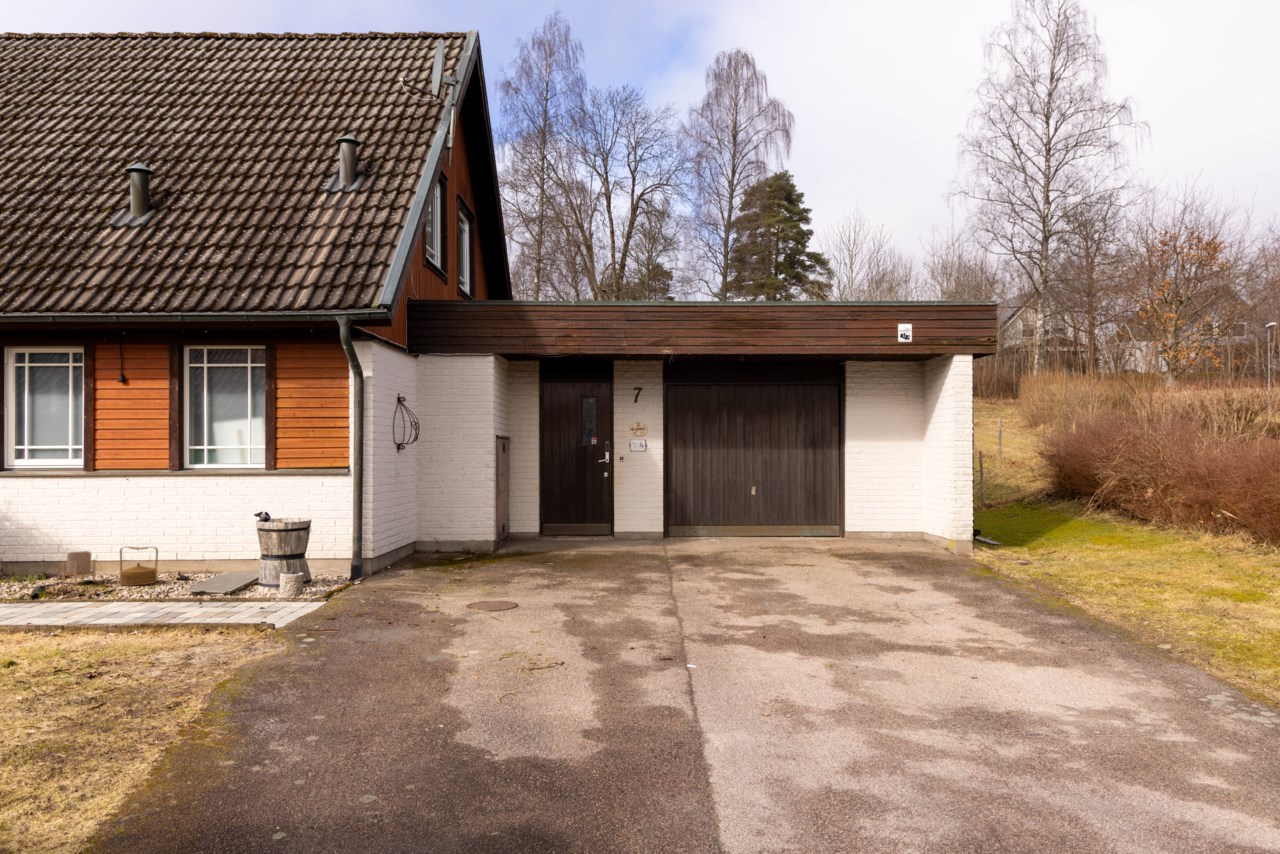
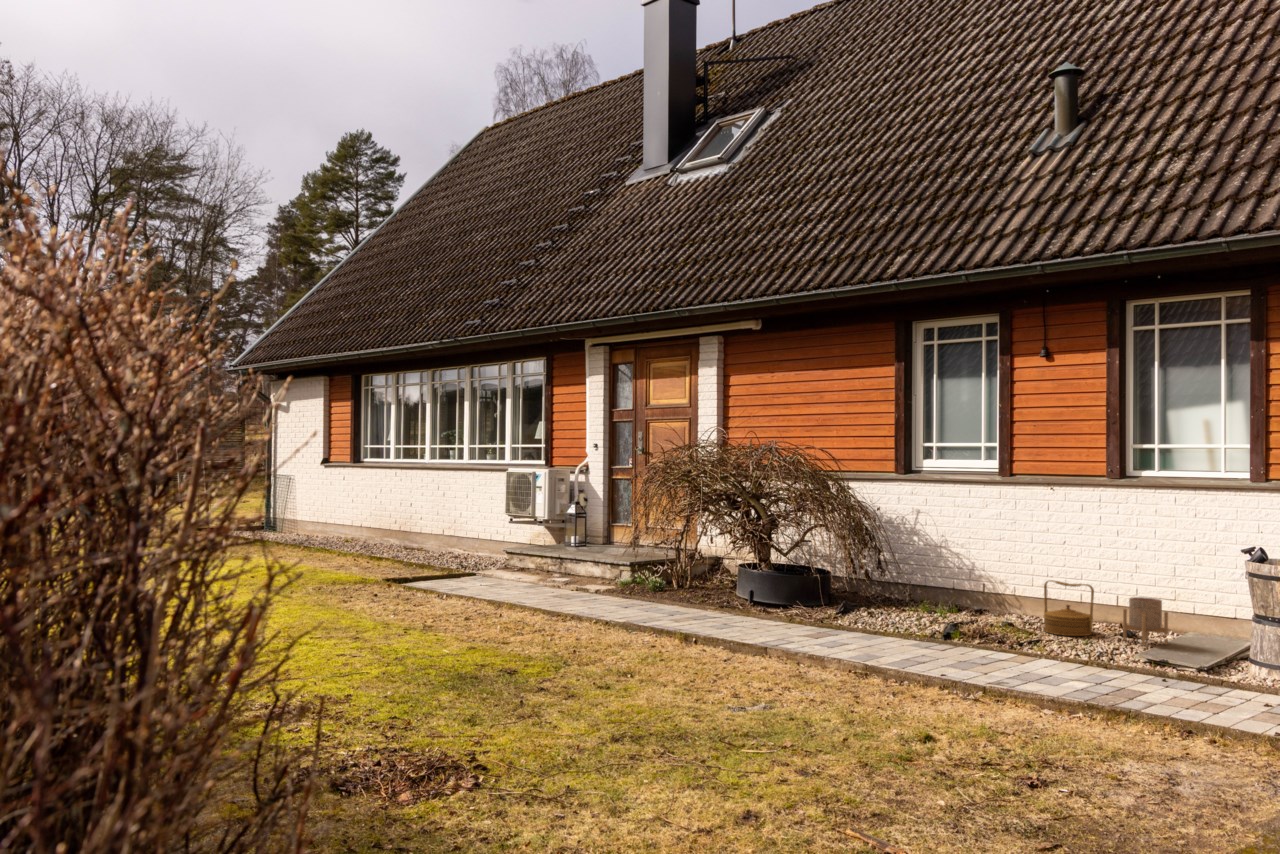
planter: present [62,551,96,585] -> present [1123,597,1168,646]

